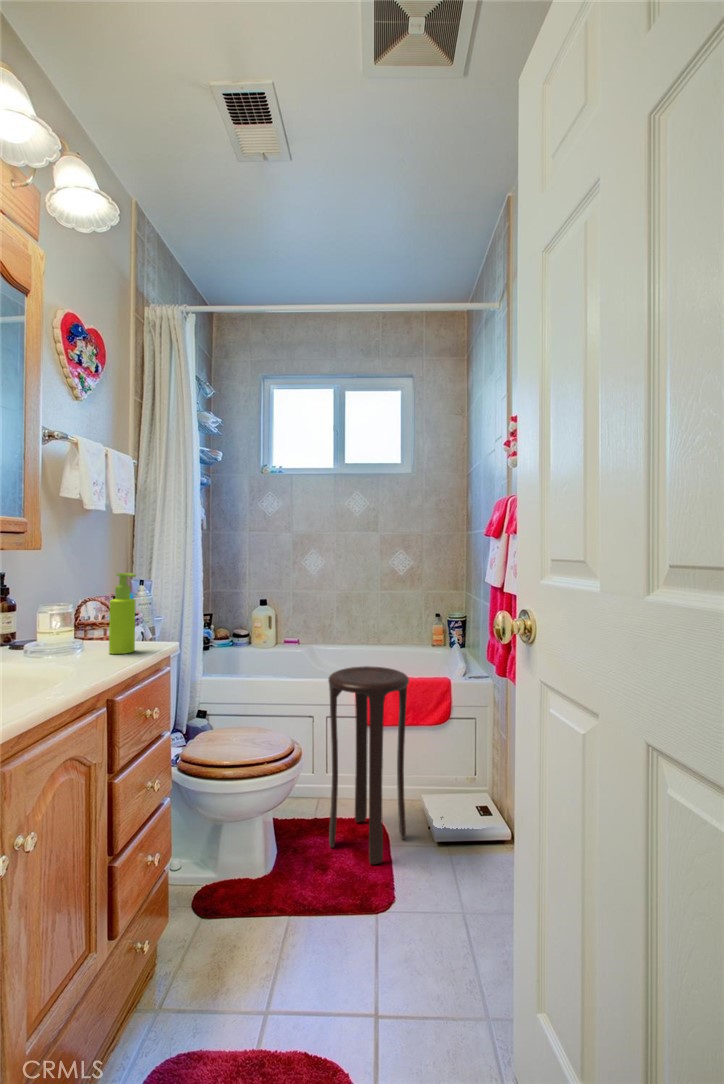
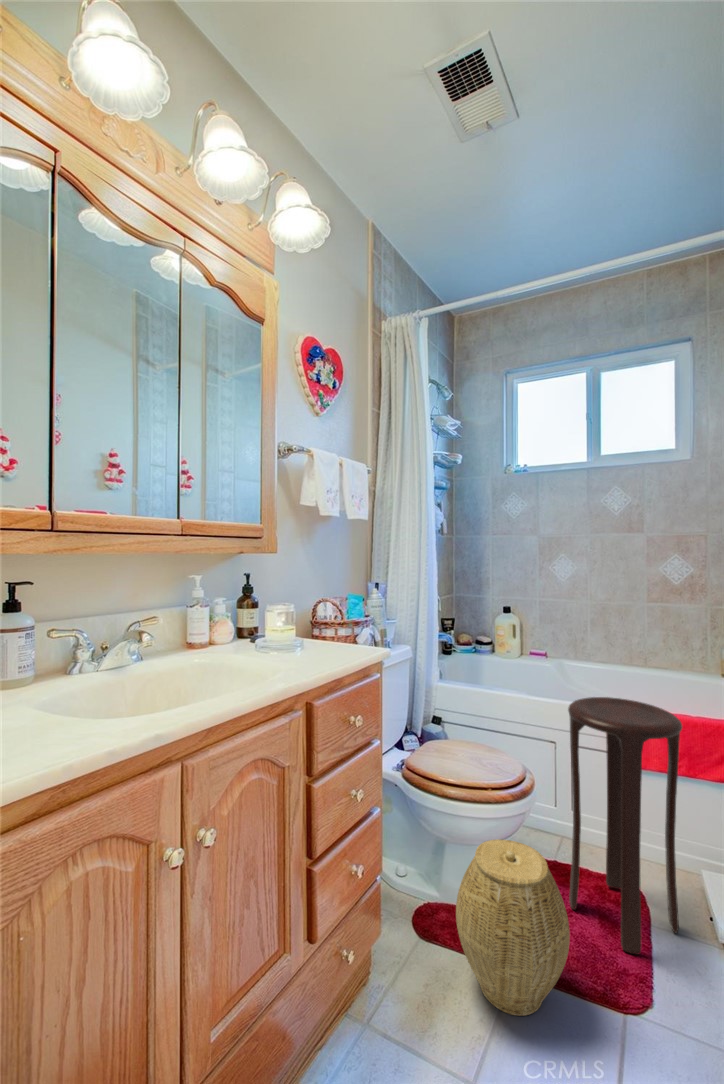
soap dispenser: present [109,573,136,654] -> none [324,577,347,656]
woven basket: none [242,799,337,944] -> present [456,839,570,1016]

